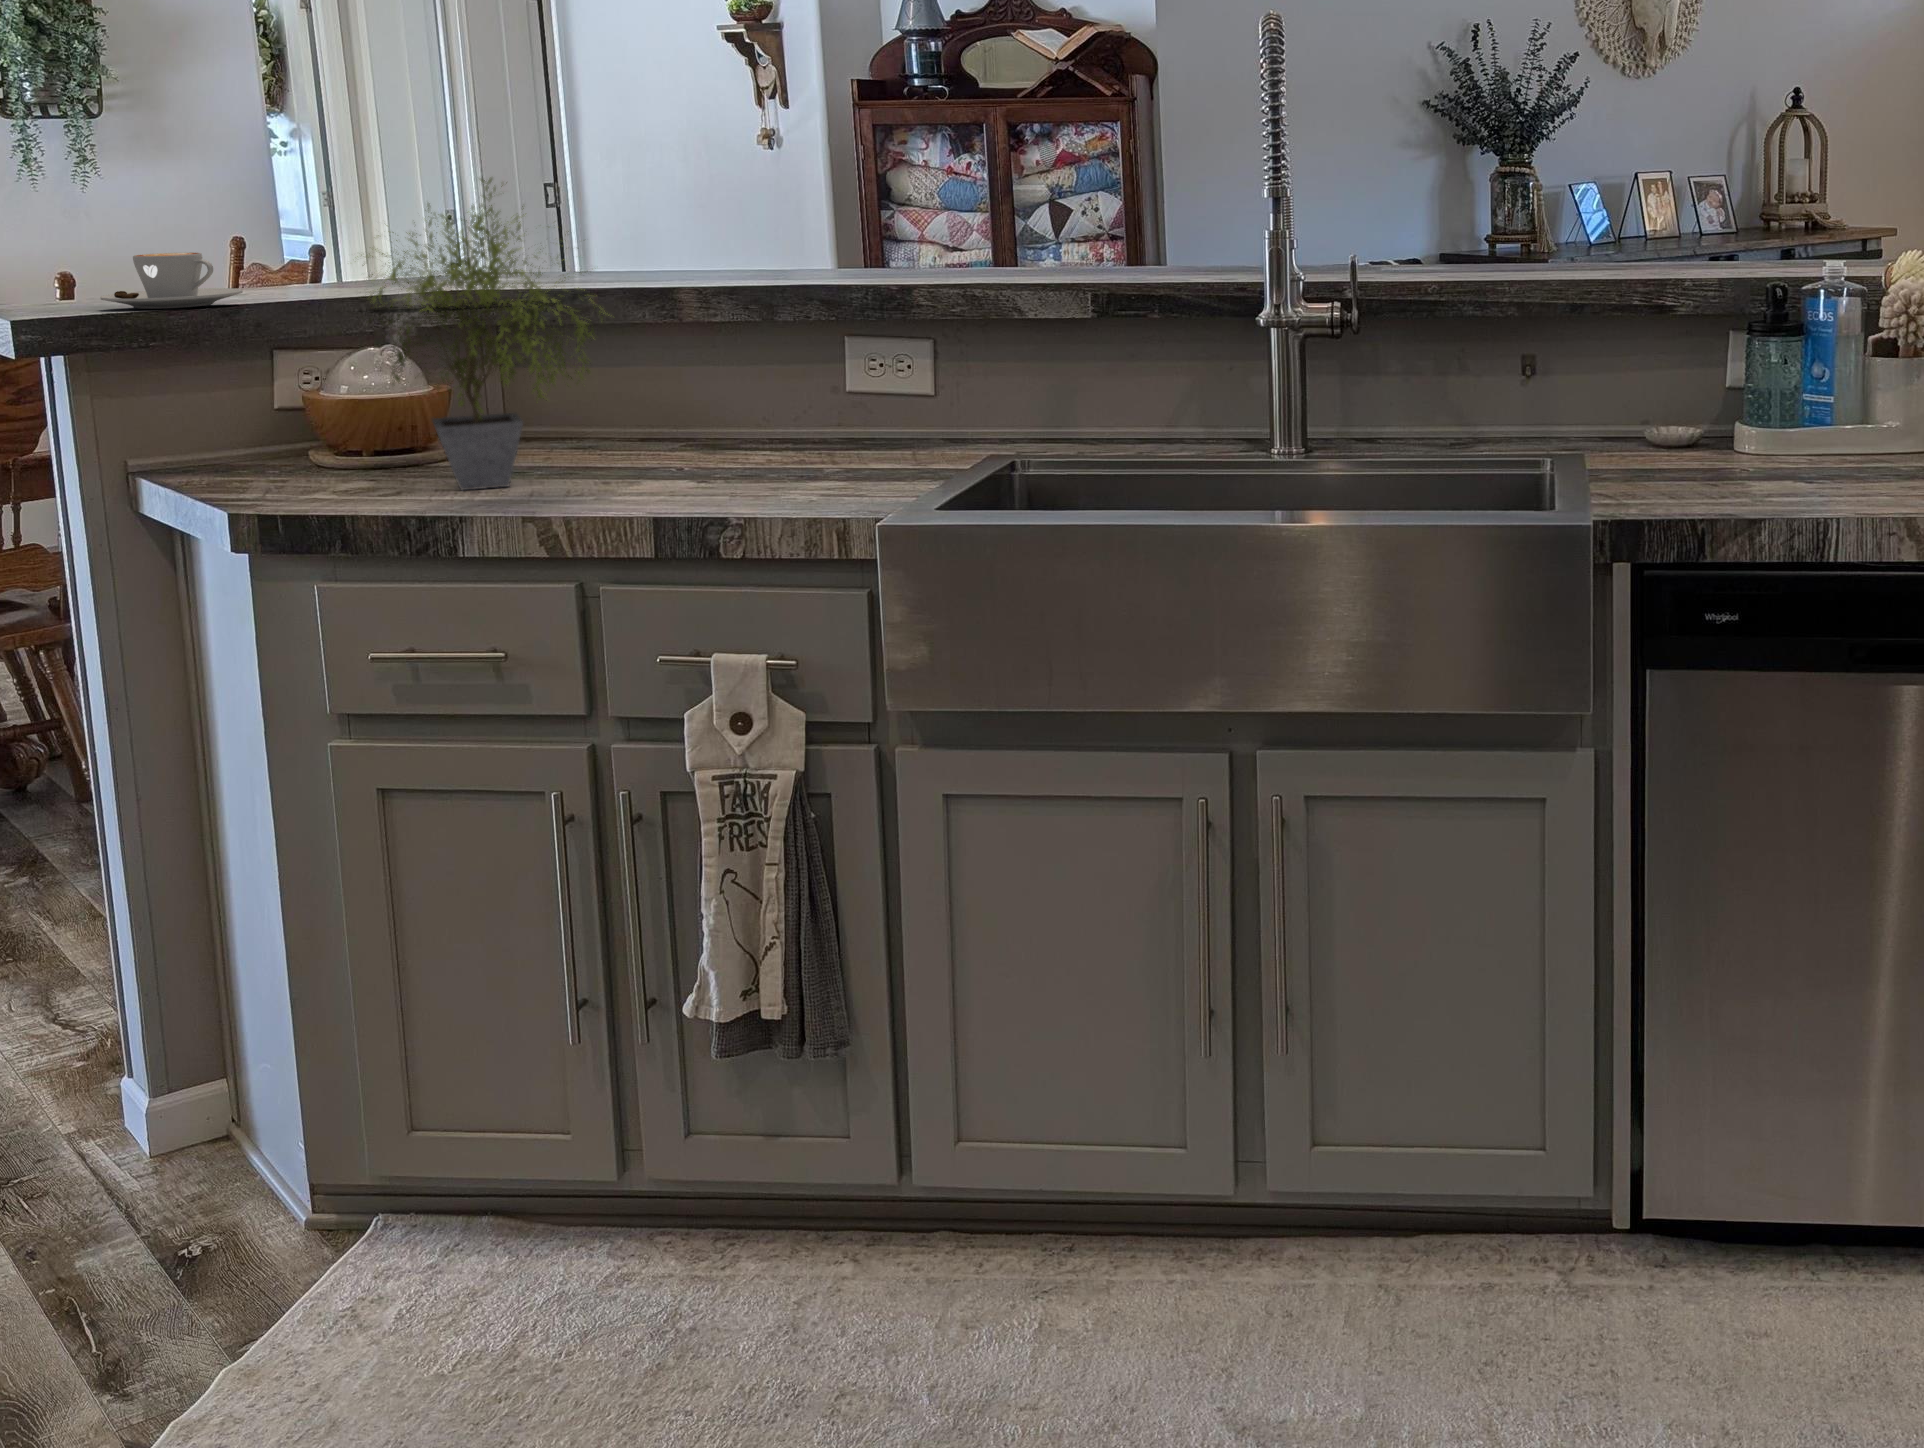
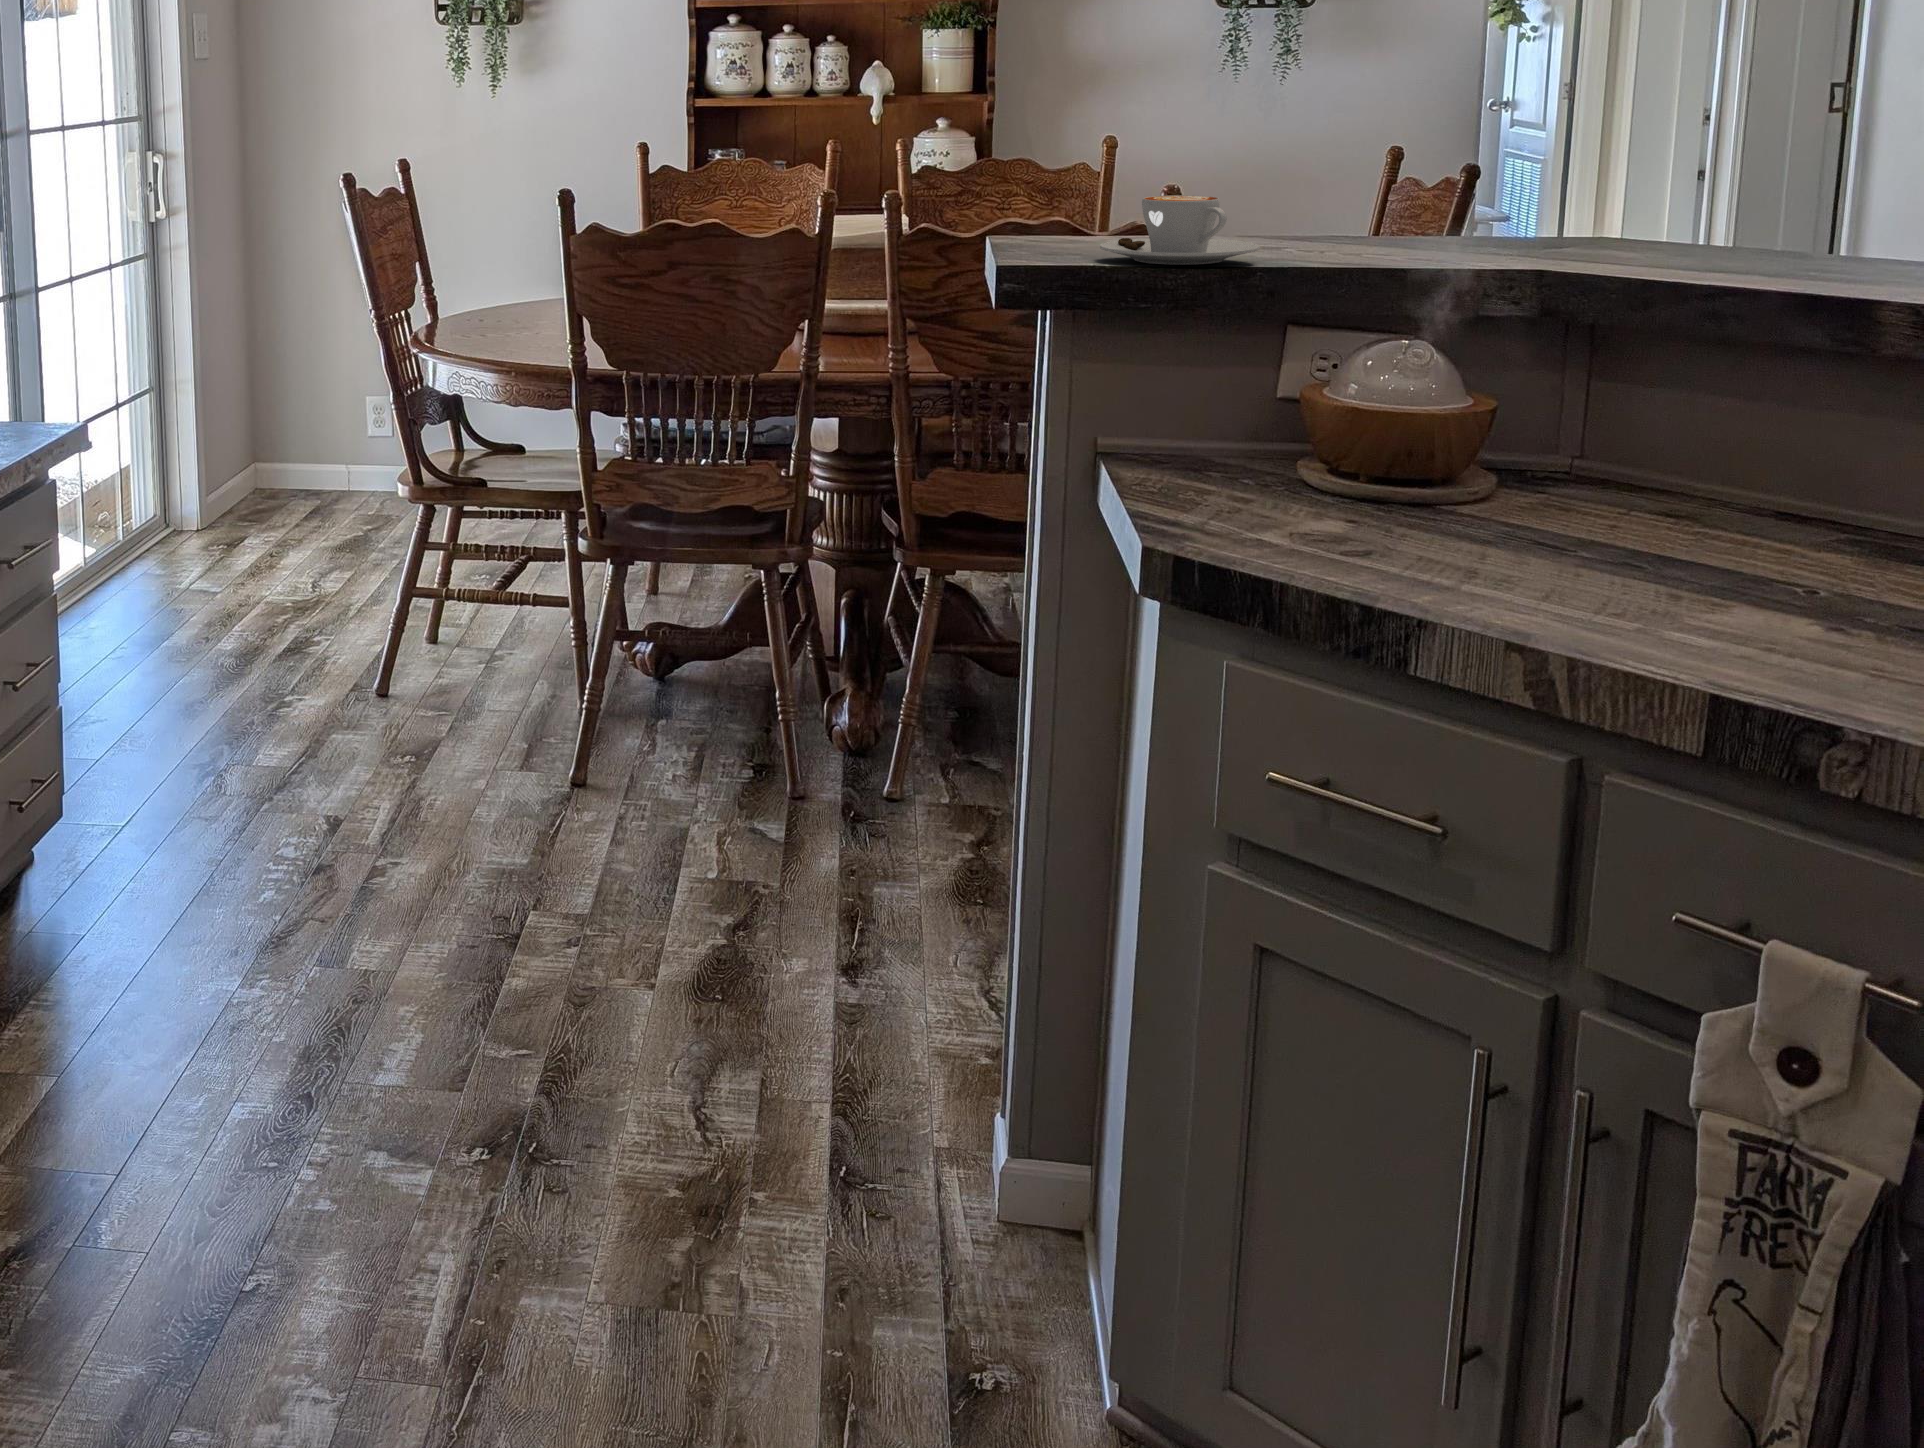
potted plant: present [361,178,601,491] -> none [1345,123,1733,570]

